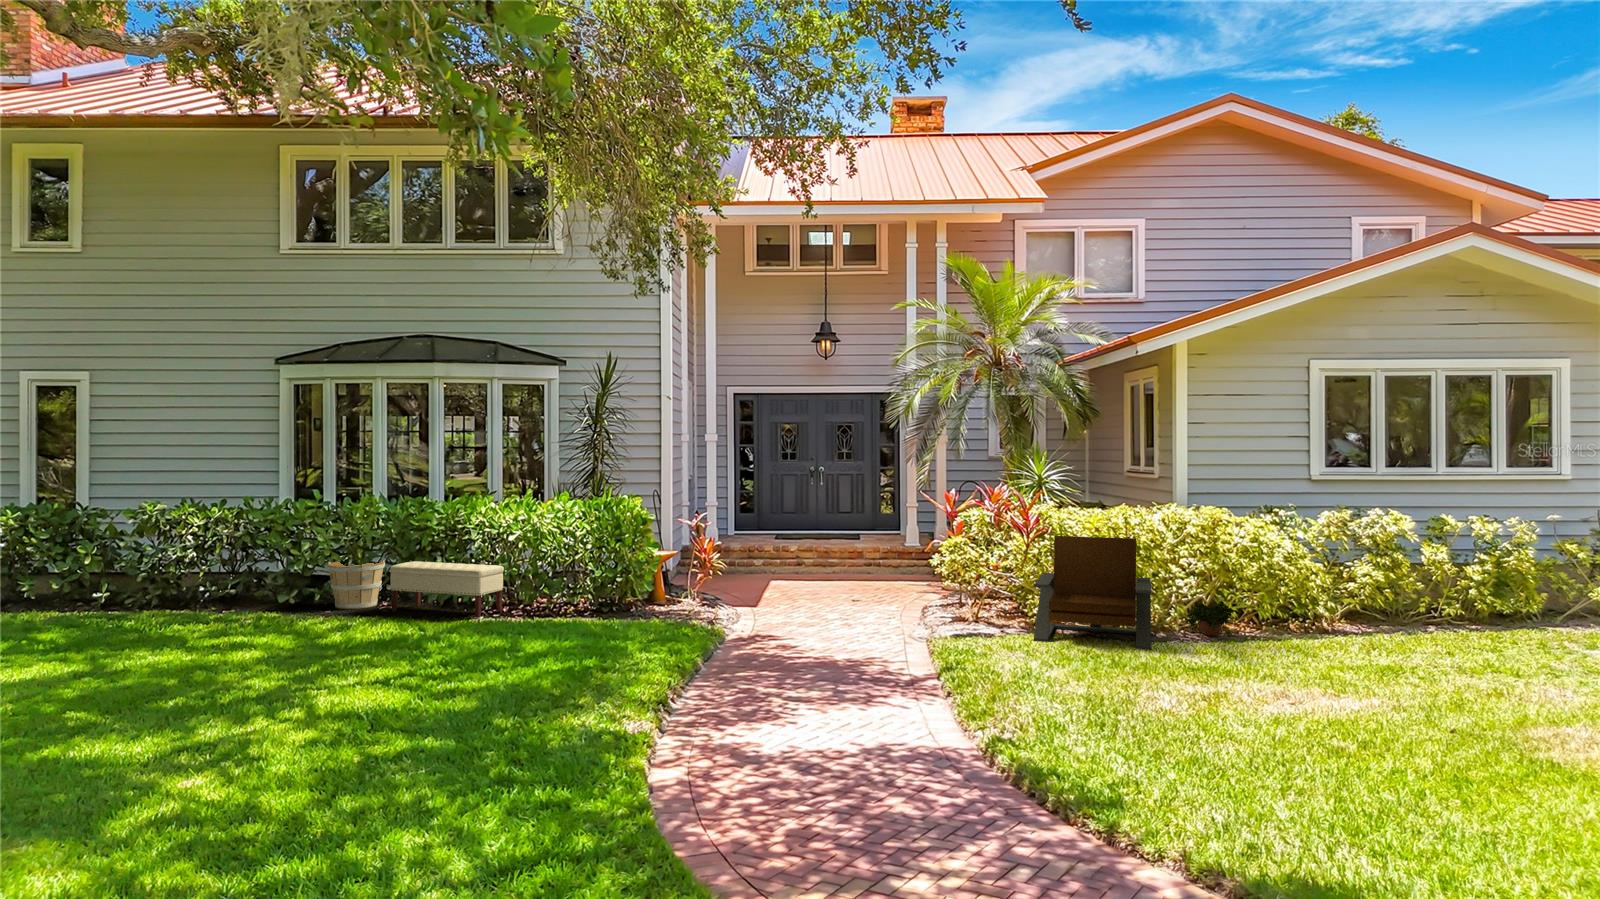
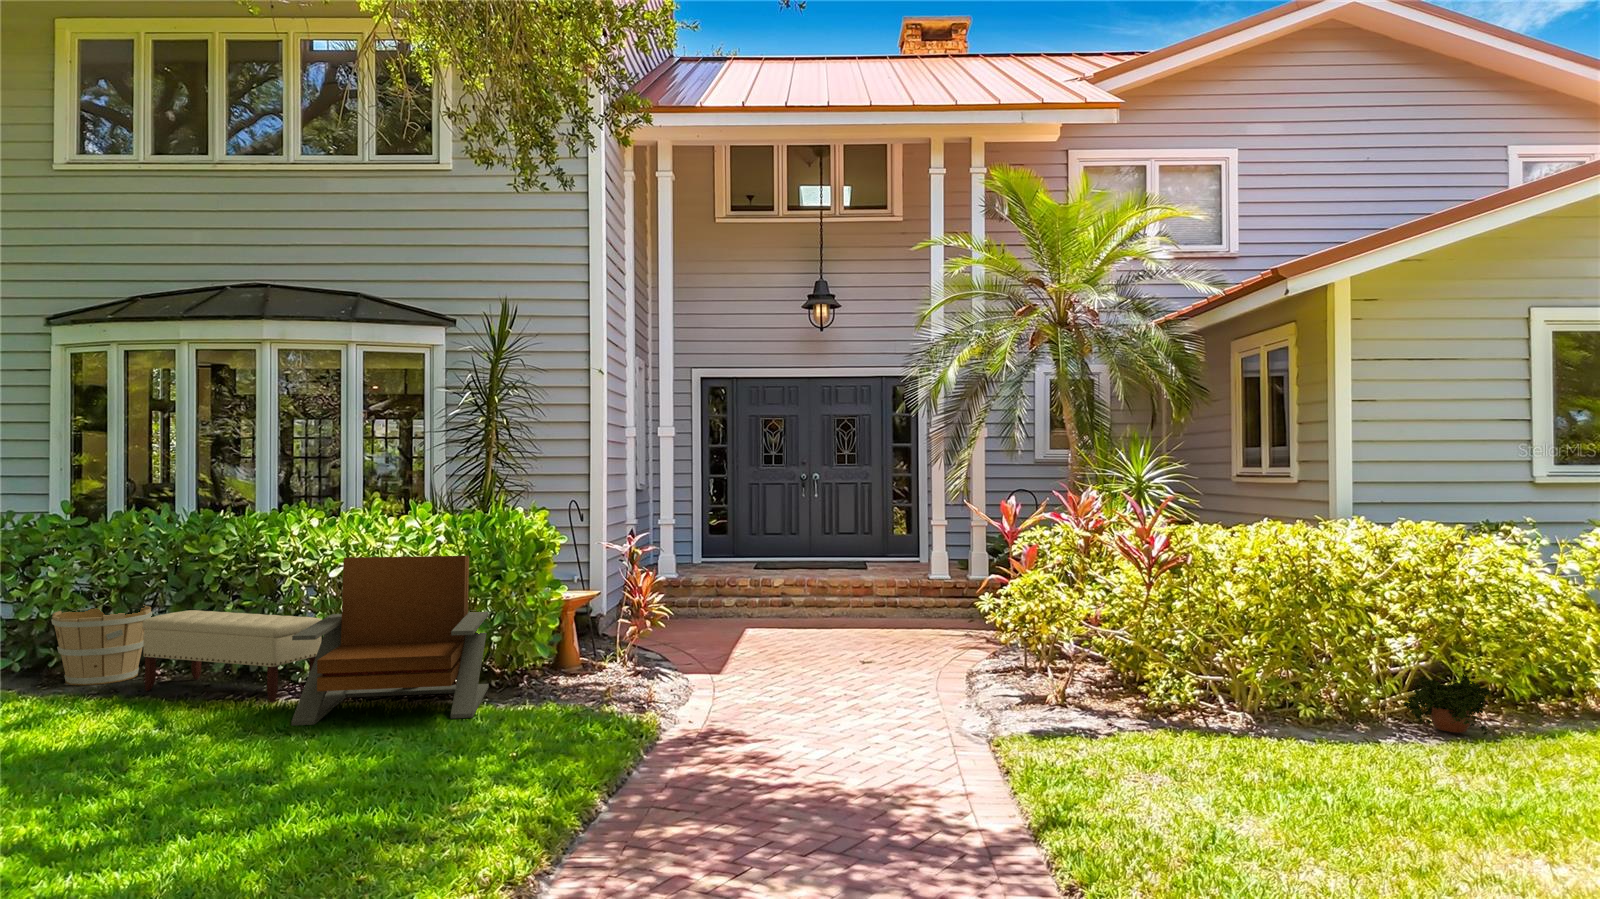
lounge chair: present [1034,536,1151,650] -> present [291,556,489,725]

